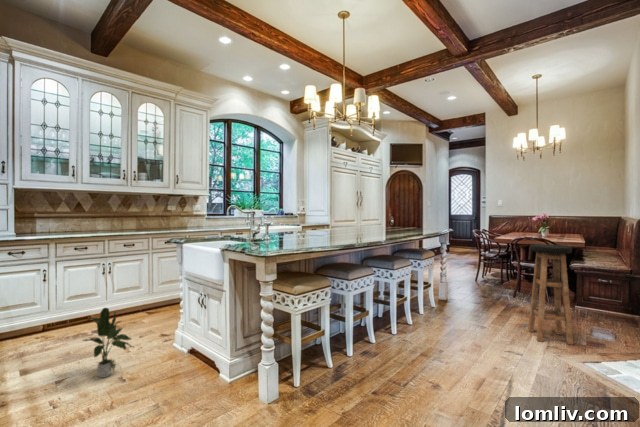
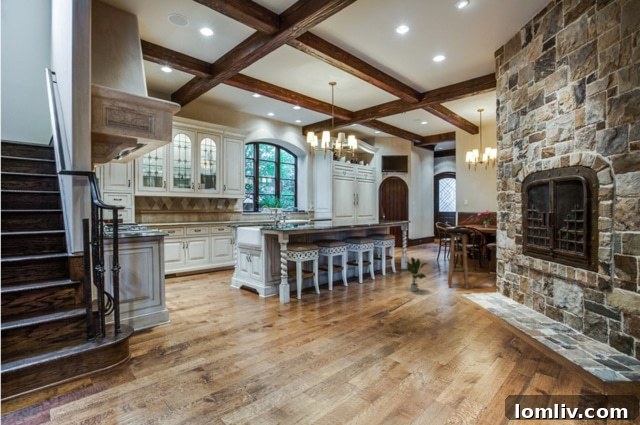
potted plant: present [83,308,134,378] -> present [406,257,427,292]

